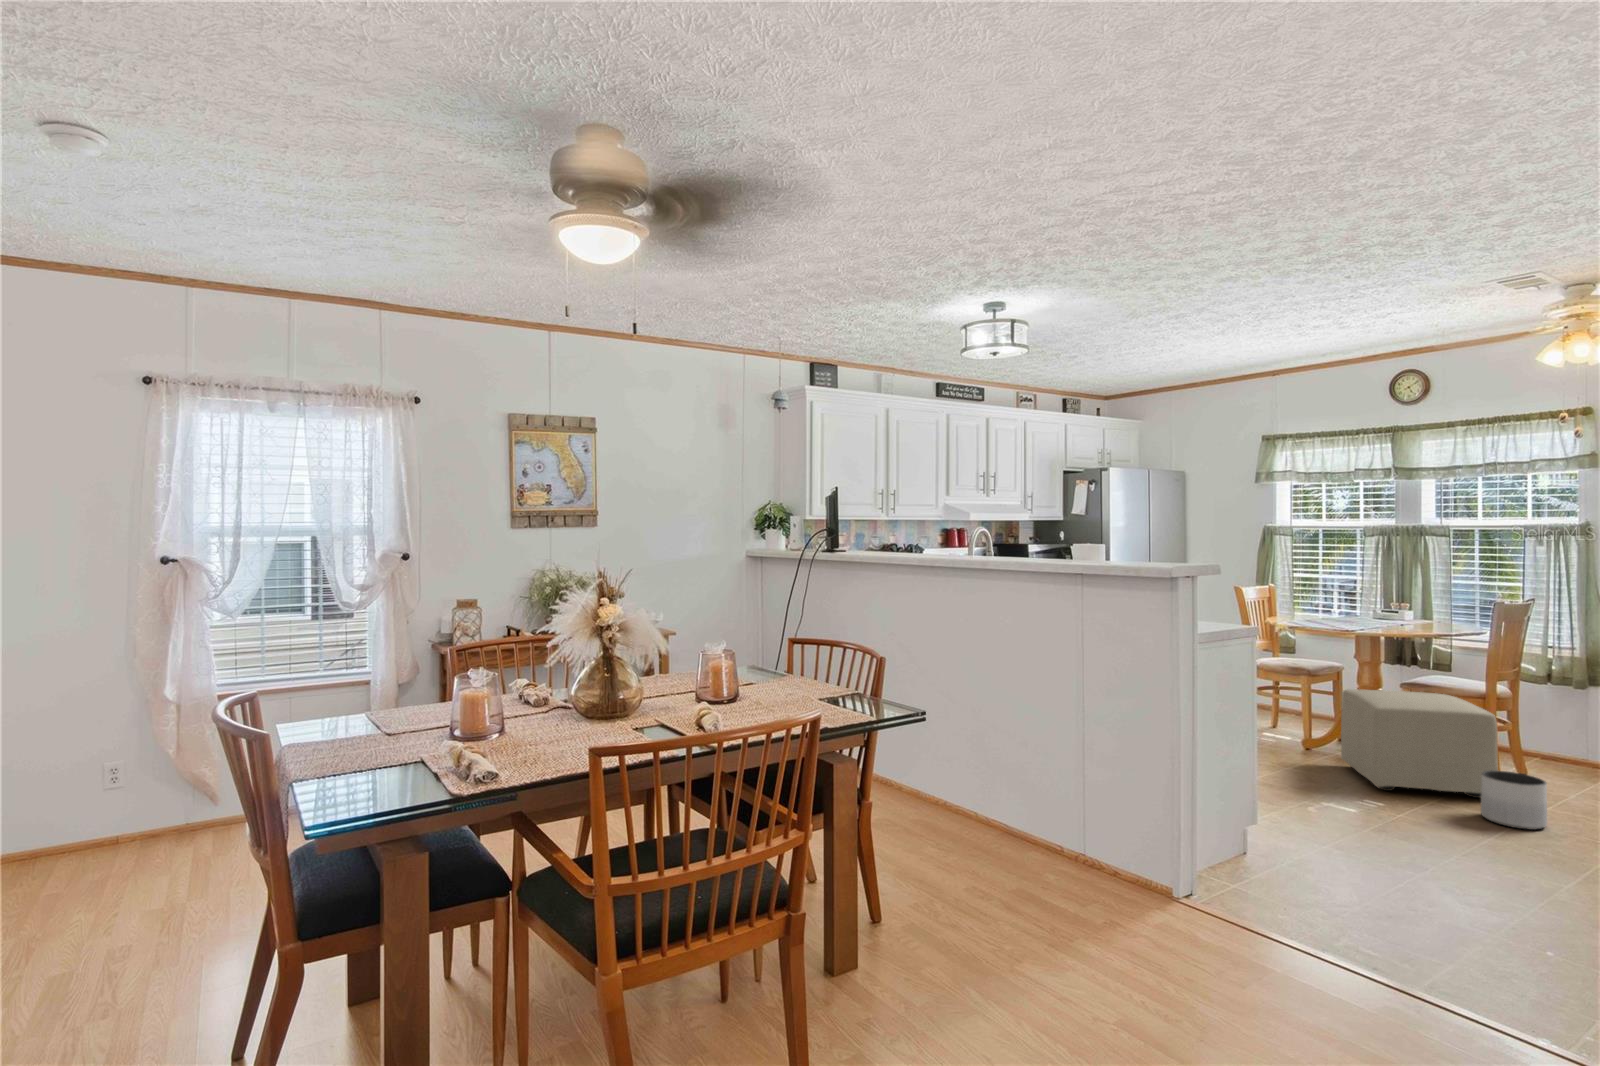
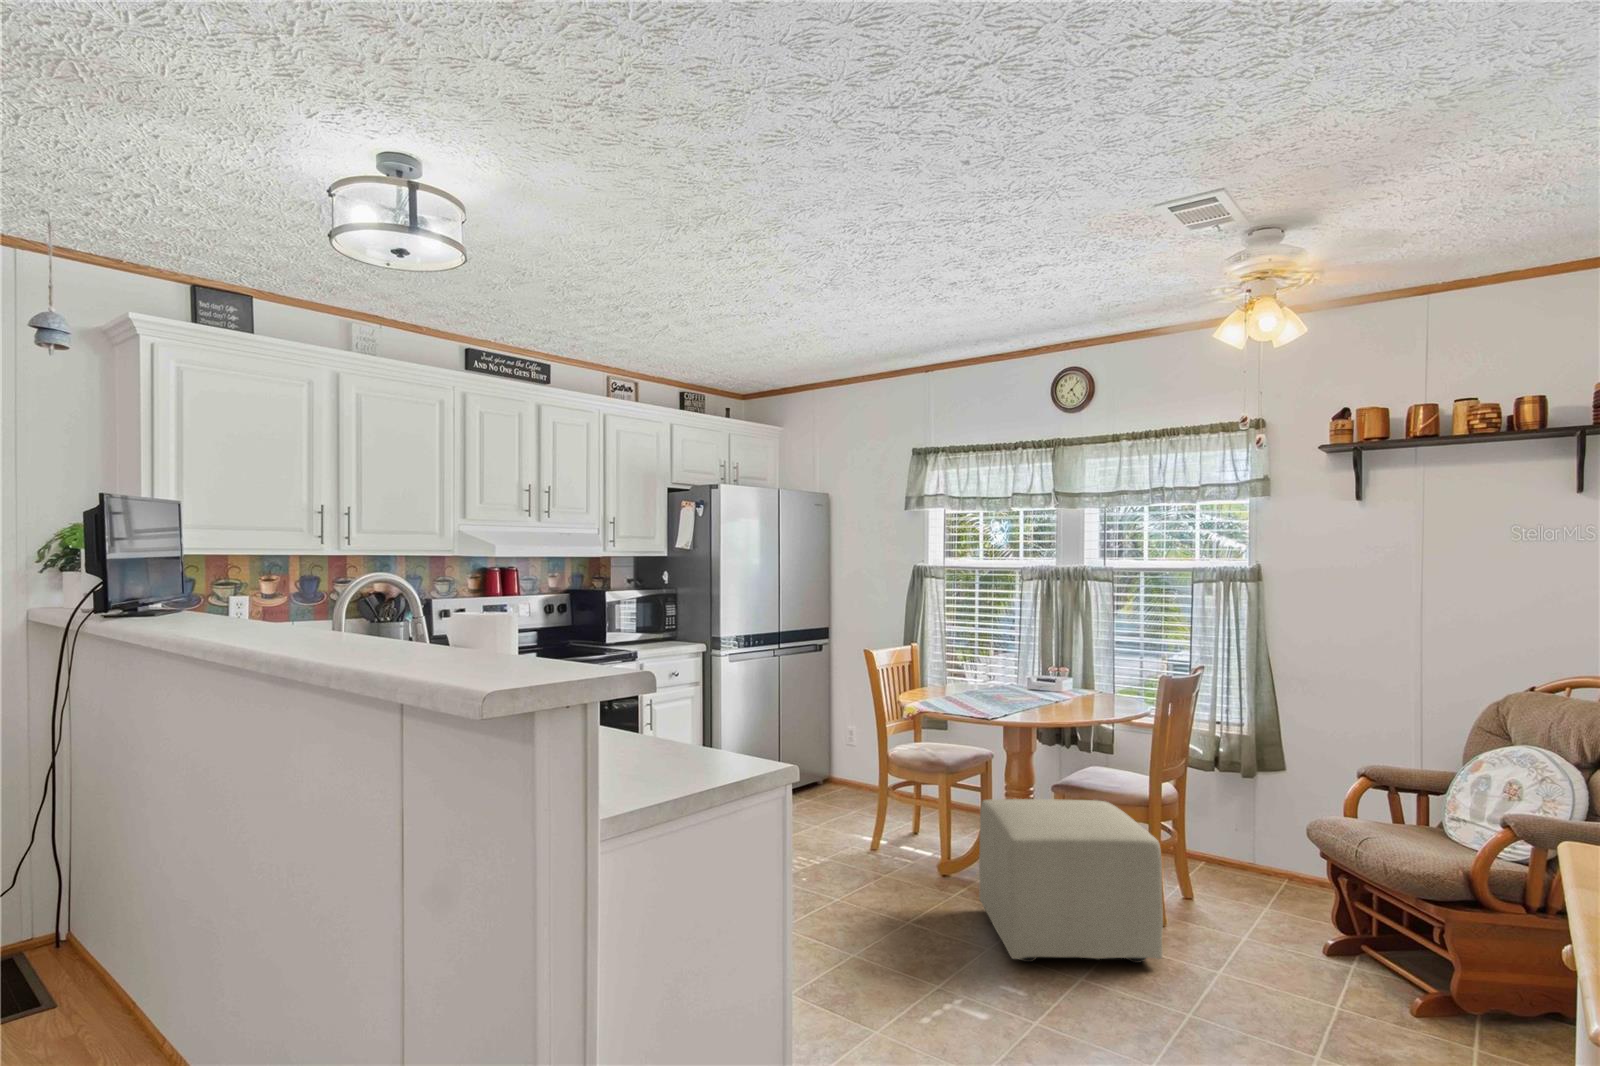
planter: present [1481,771,1547,830] -> none [1141,932,1223,1032]

